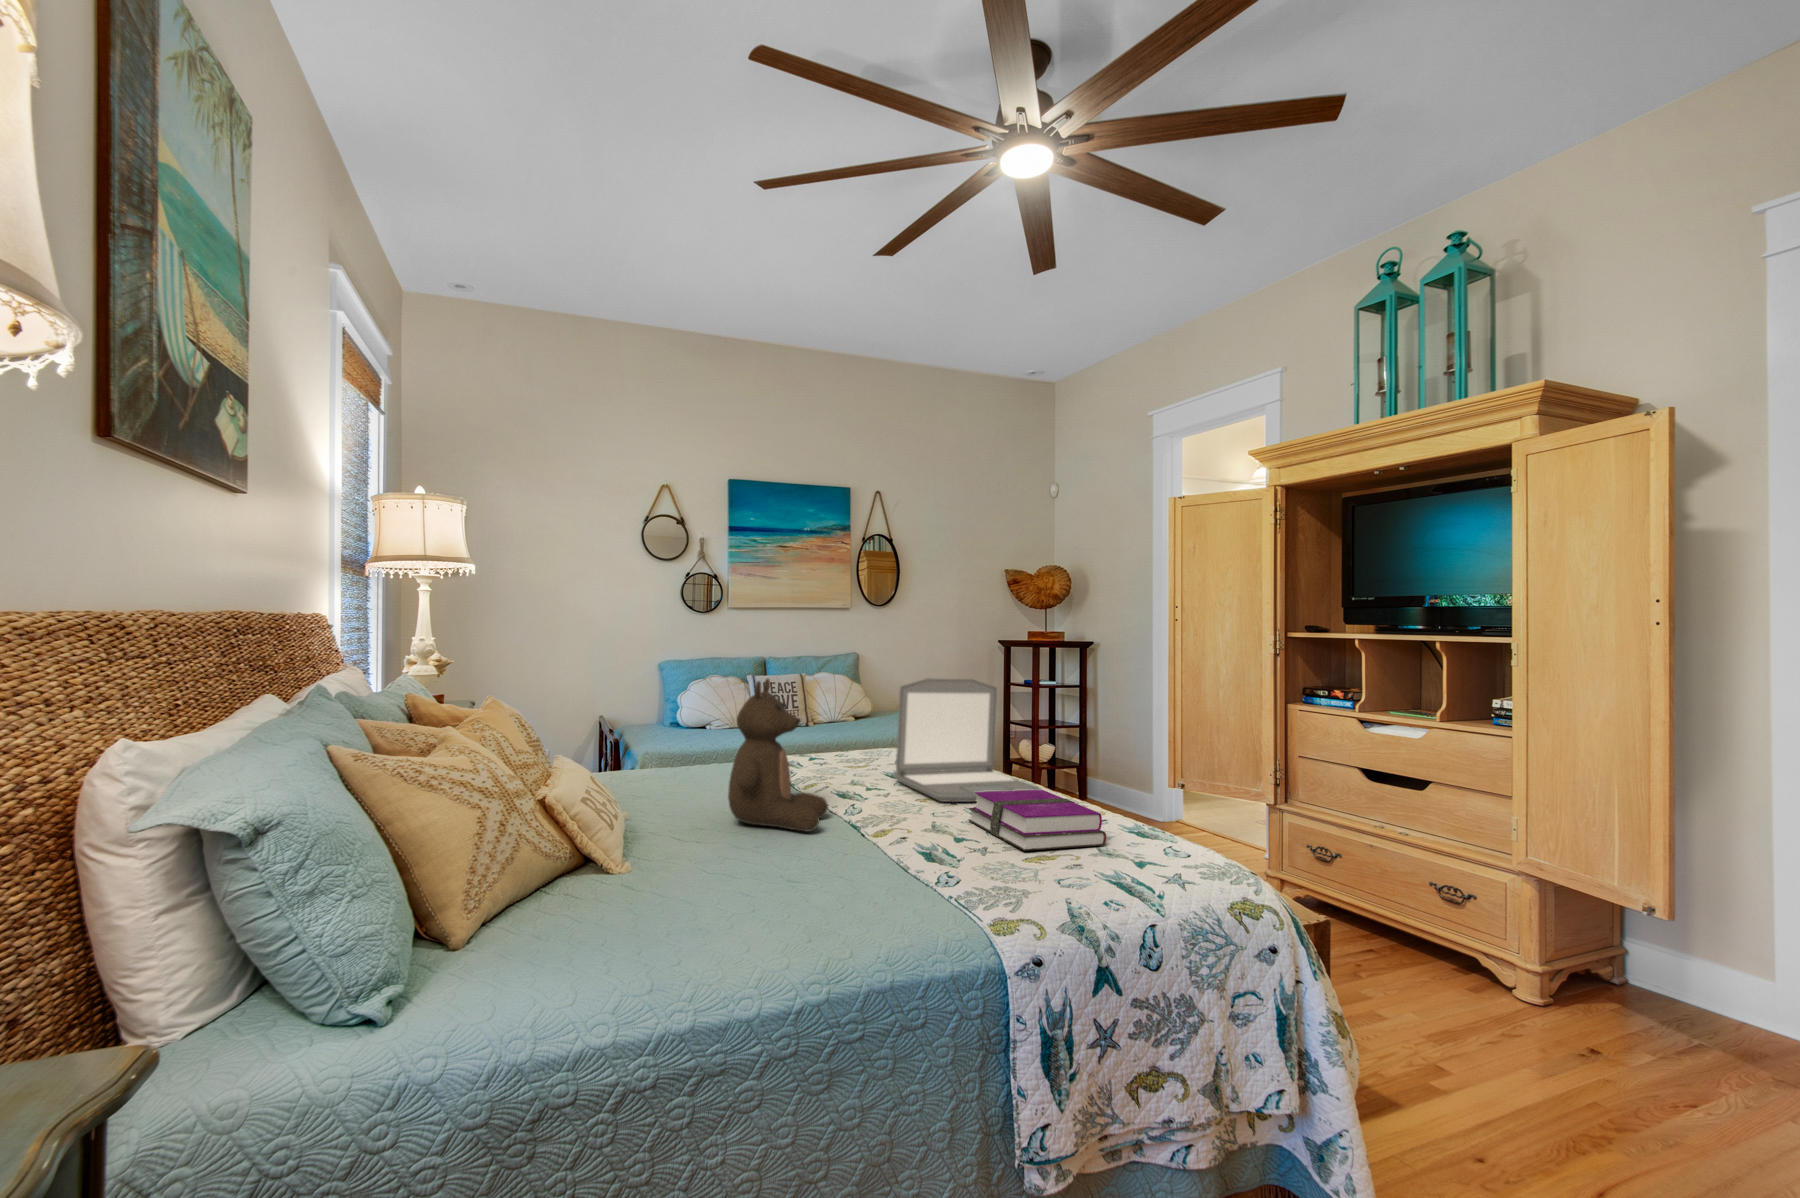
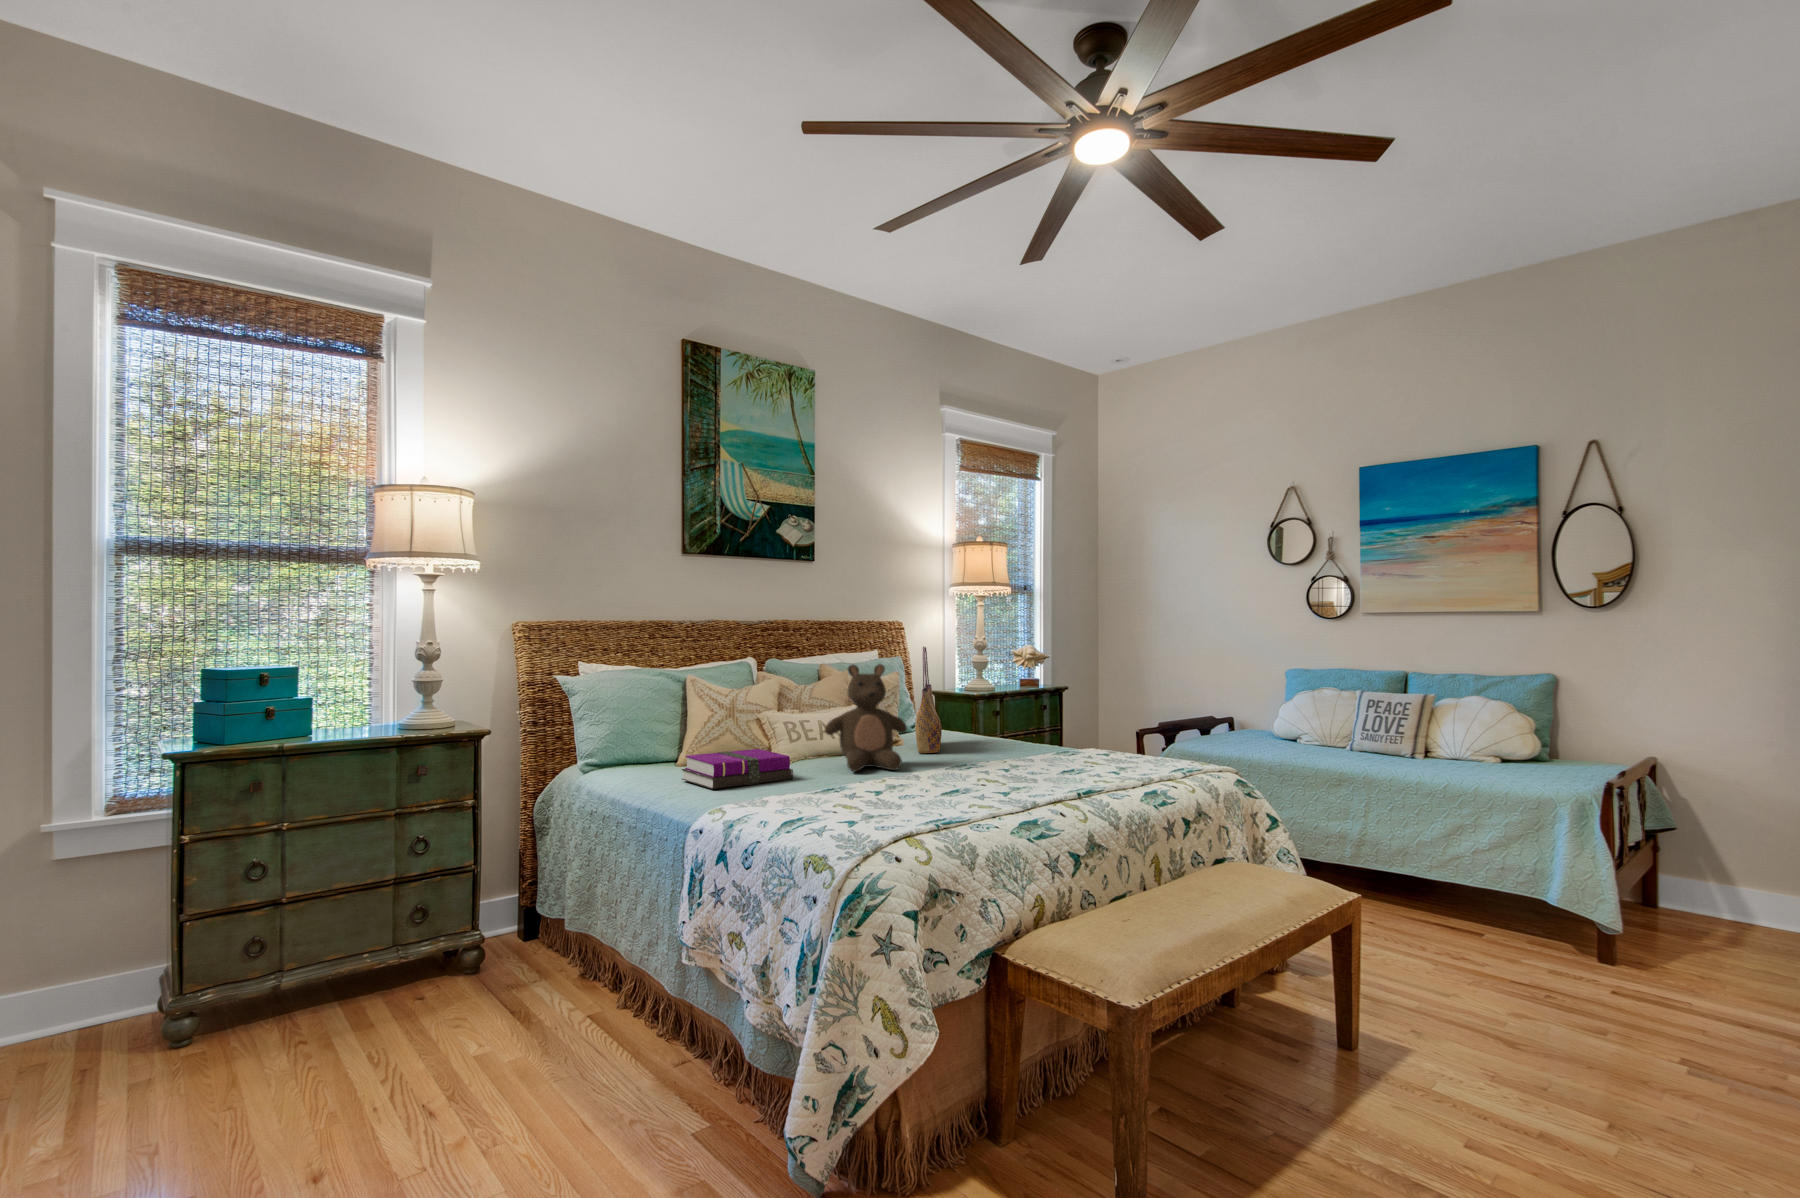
tote bag: none [617,648,724,794] -> present [915,646,942,753]
laptop: present [894,678,1041,802] -> none [986,673,1138,795]
notebook: present [969,790,1106,851] -> present [682,749,793,789]

